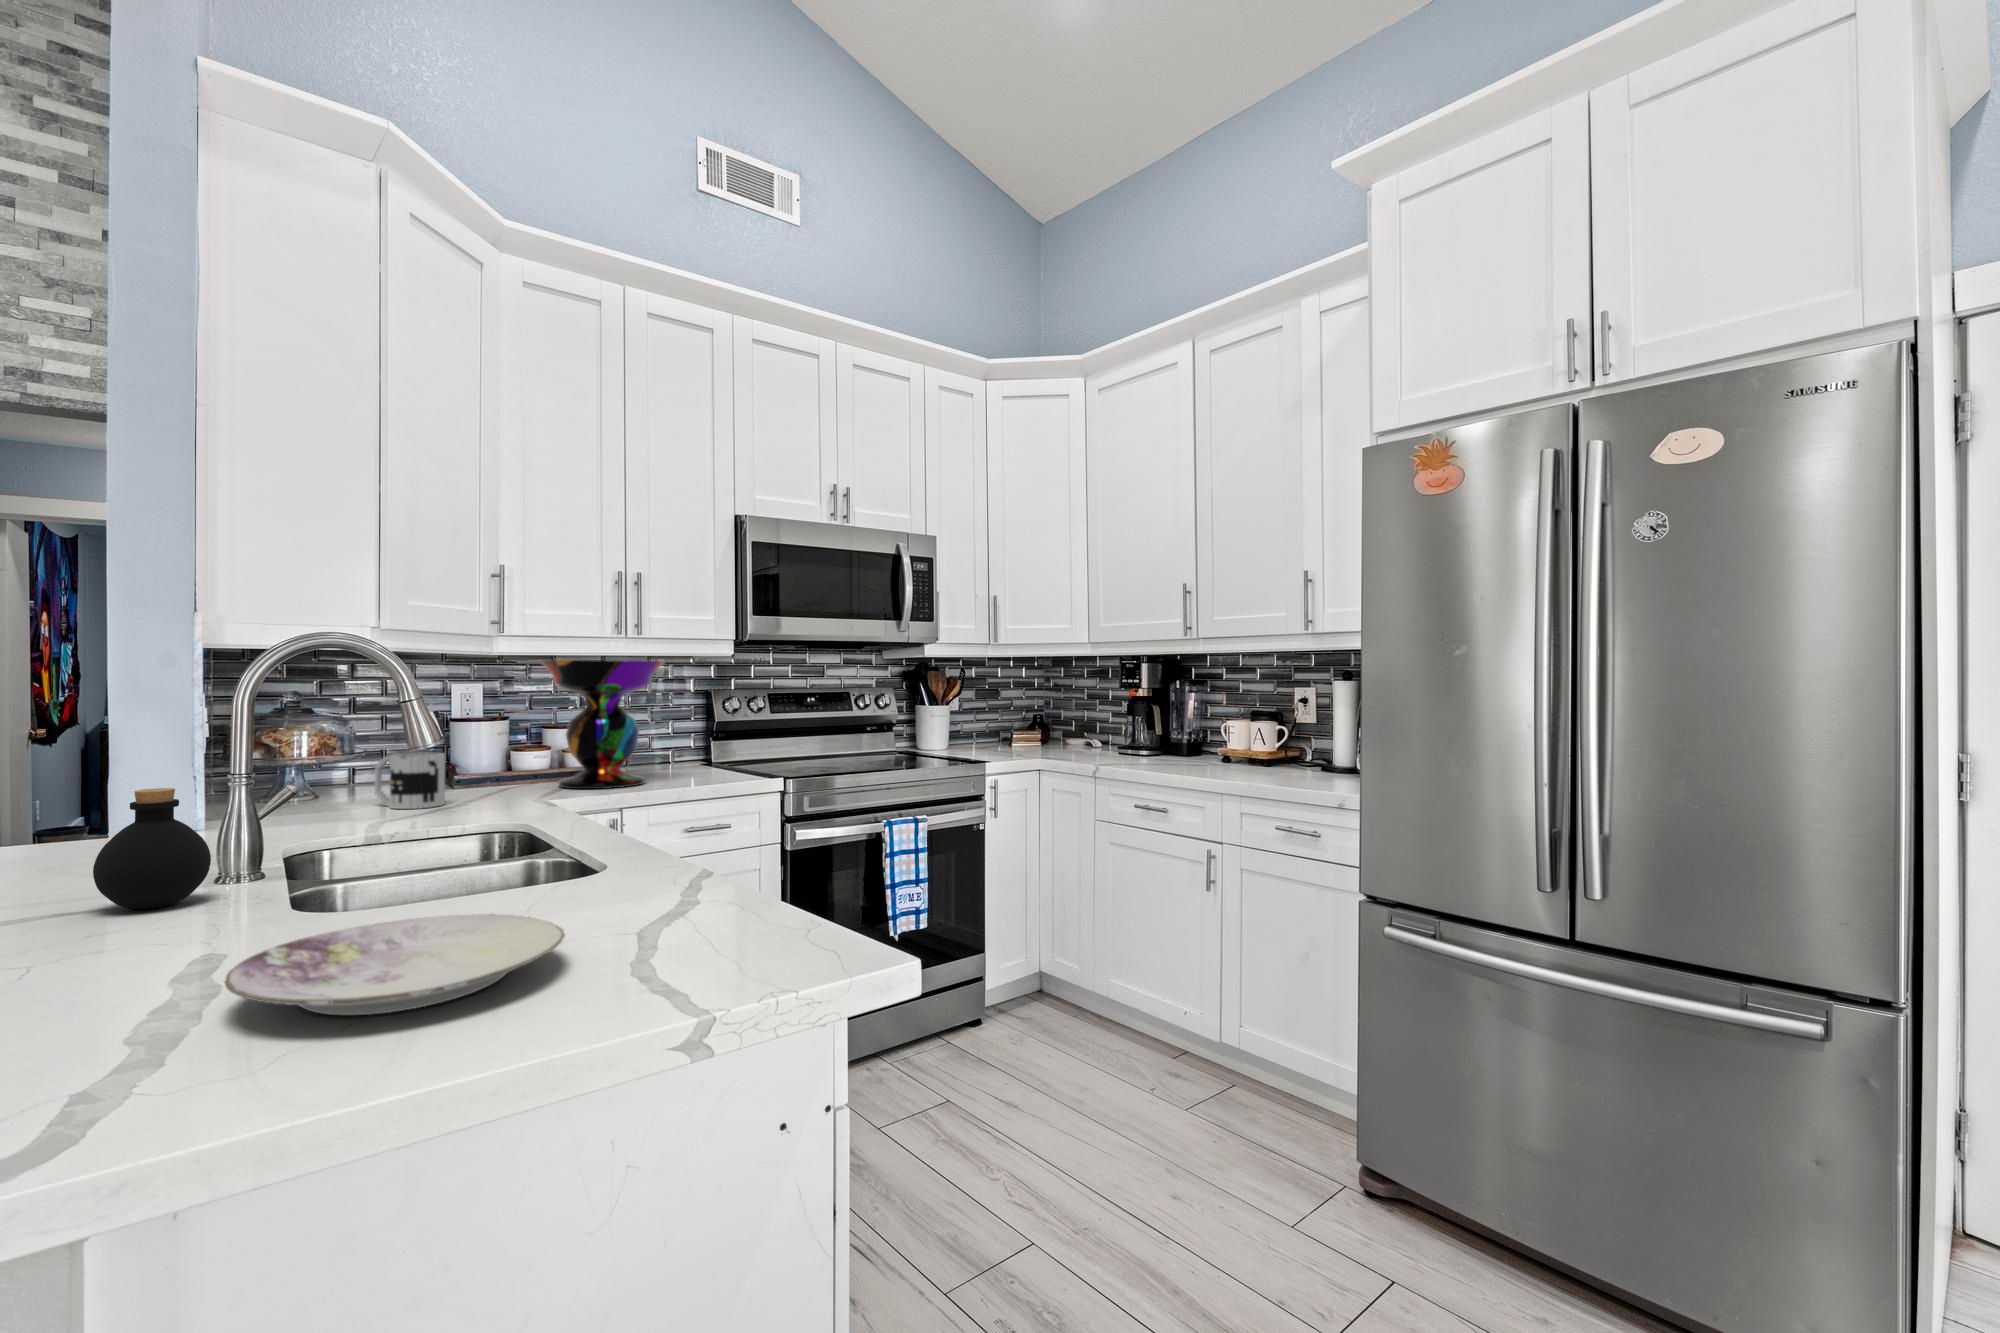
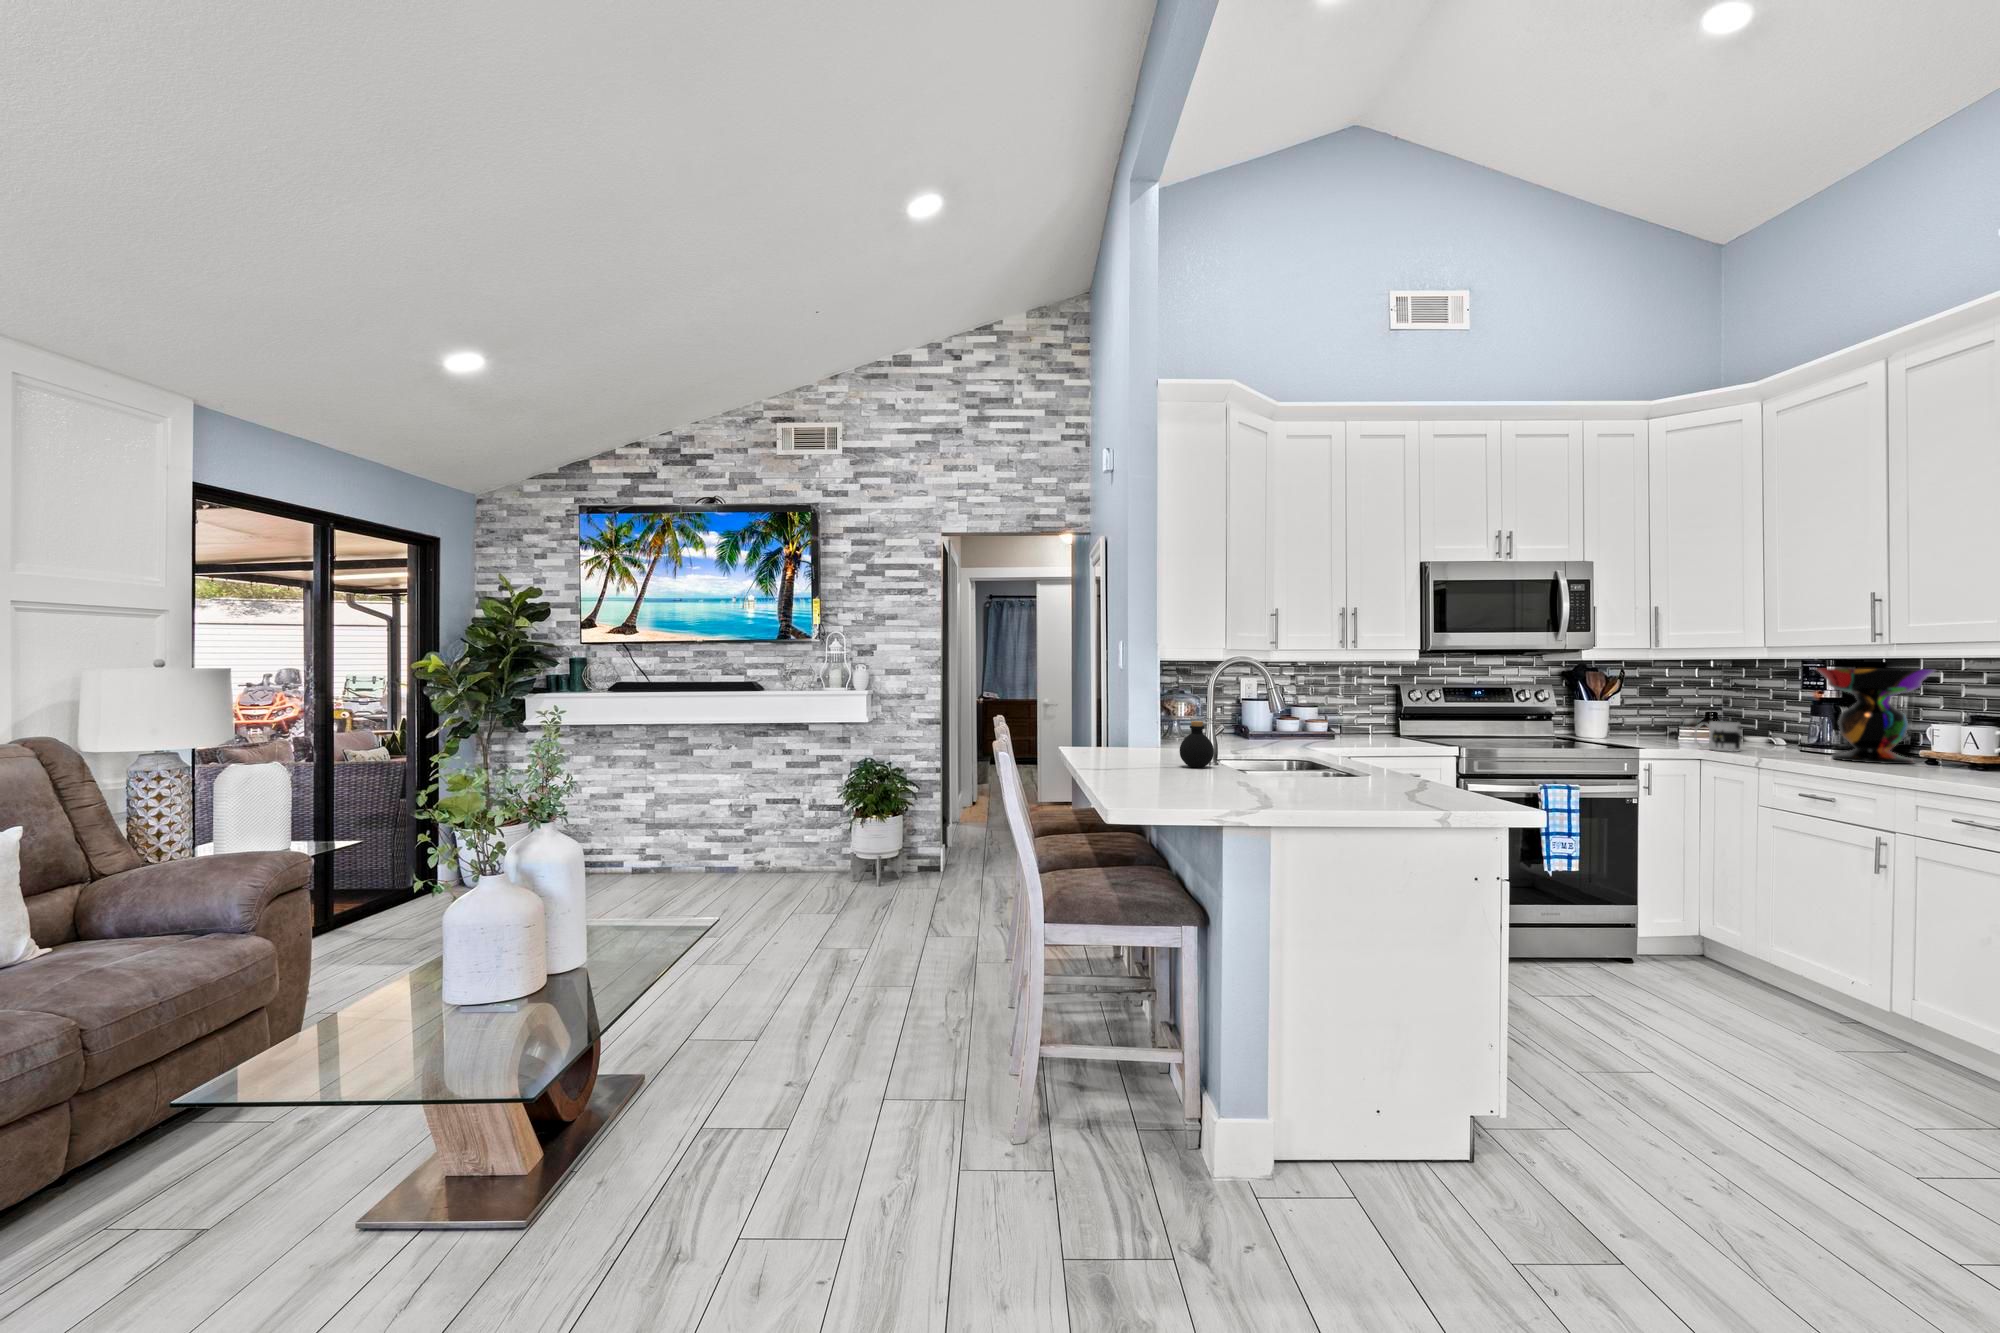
decorative bowl: present [540,660,664,789] -> present [1817,668,1934,764]
mug: present [375,753,445,809] -> present [1694,721,1741,752]
plate: present [225,914,565,1015] -> none [1272,773,1381,796]

